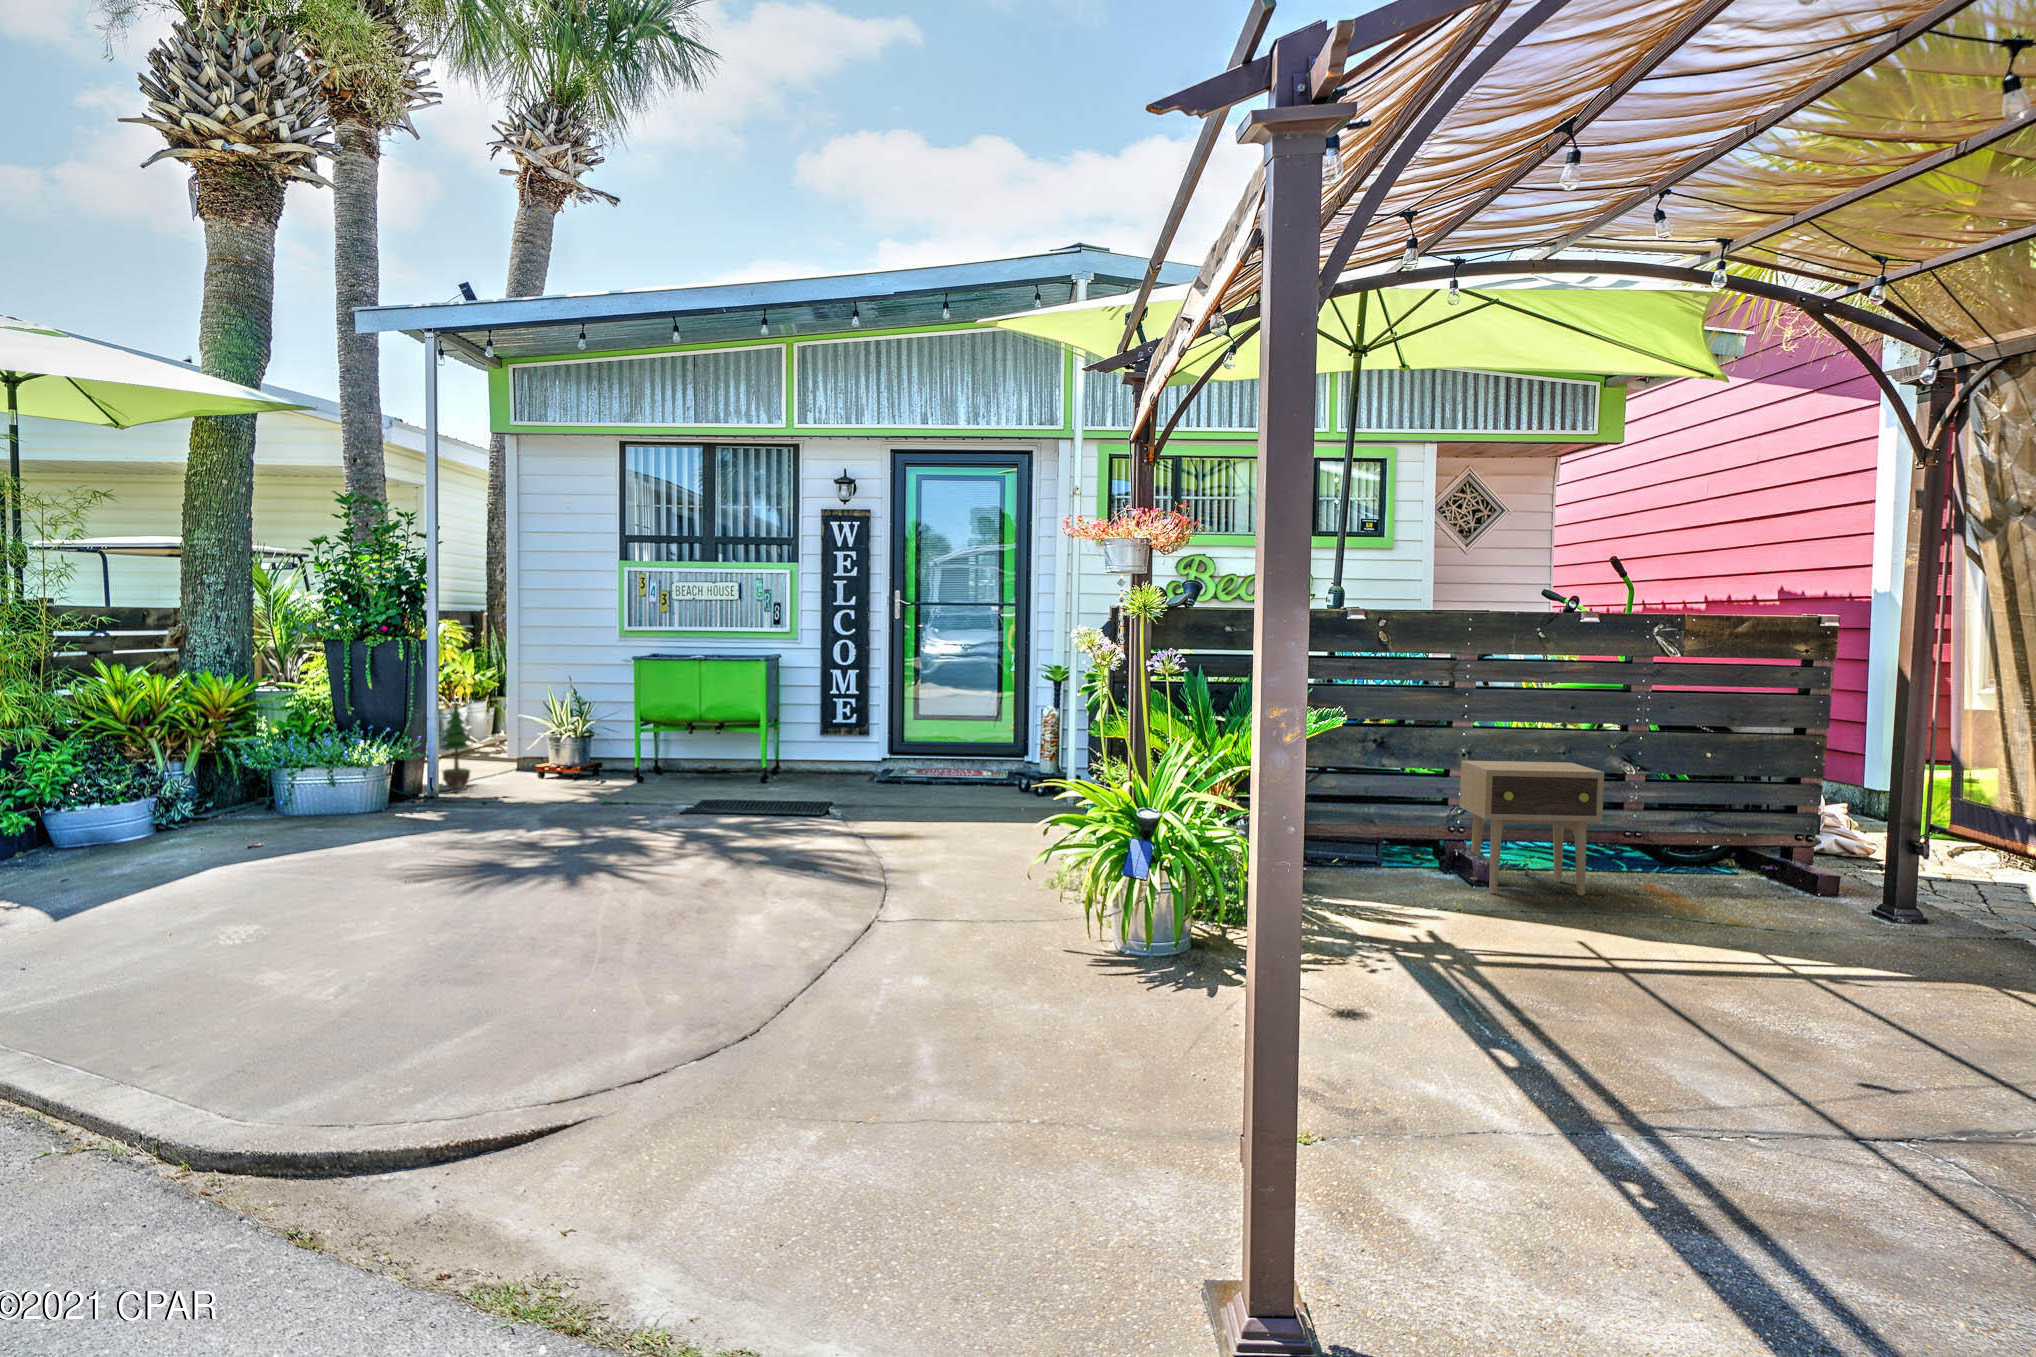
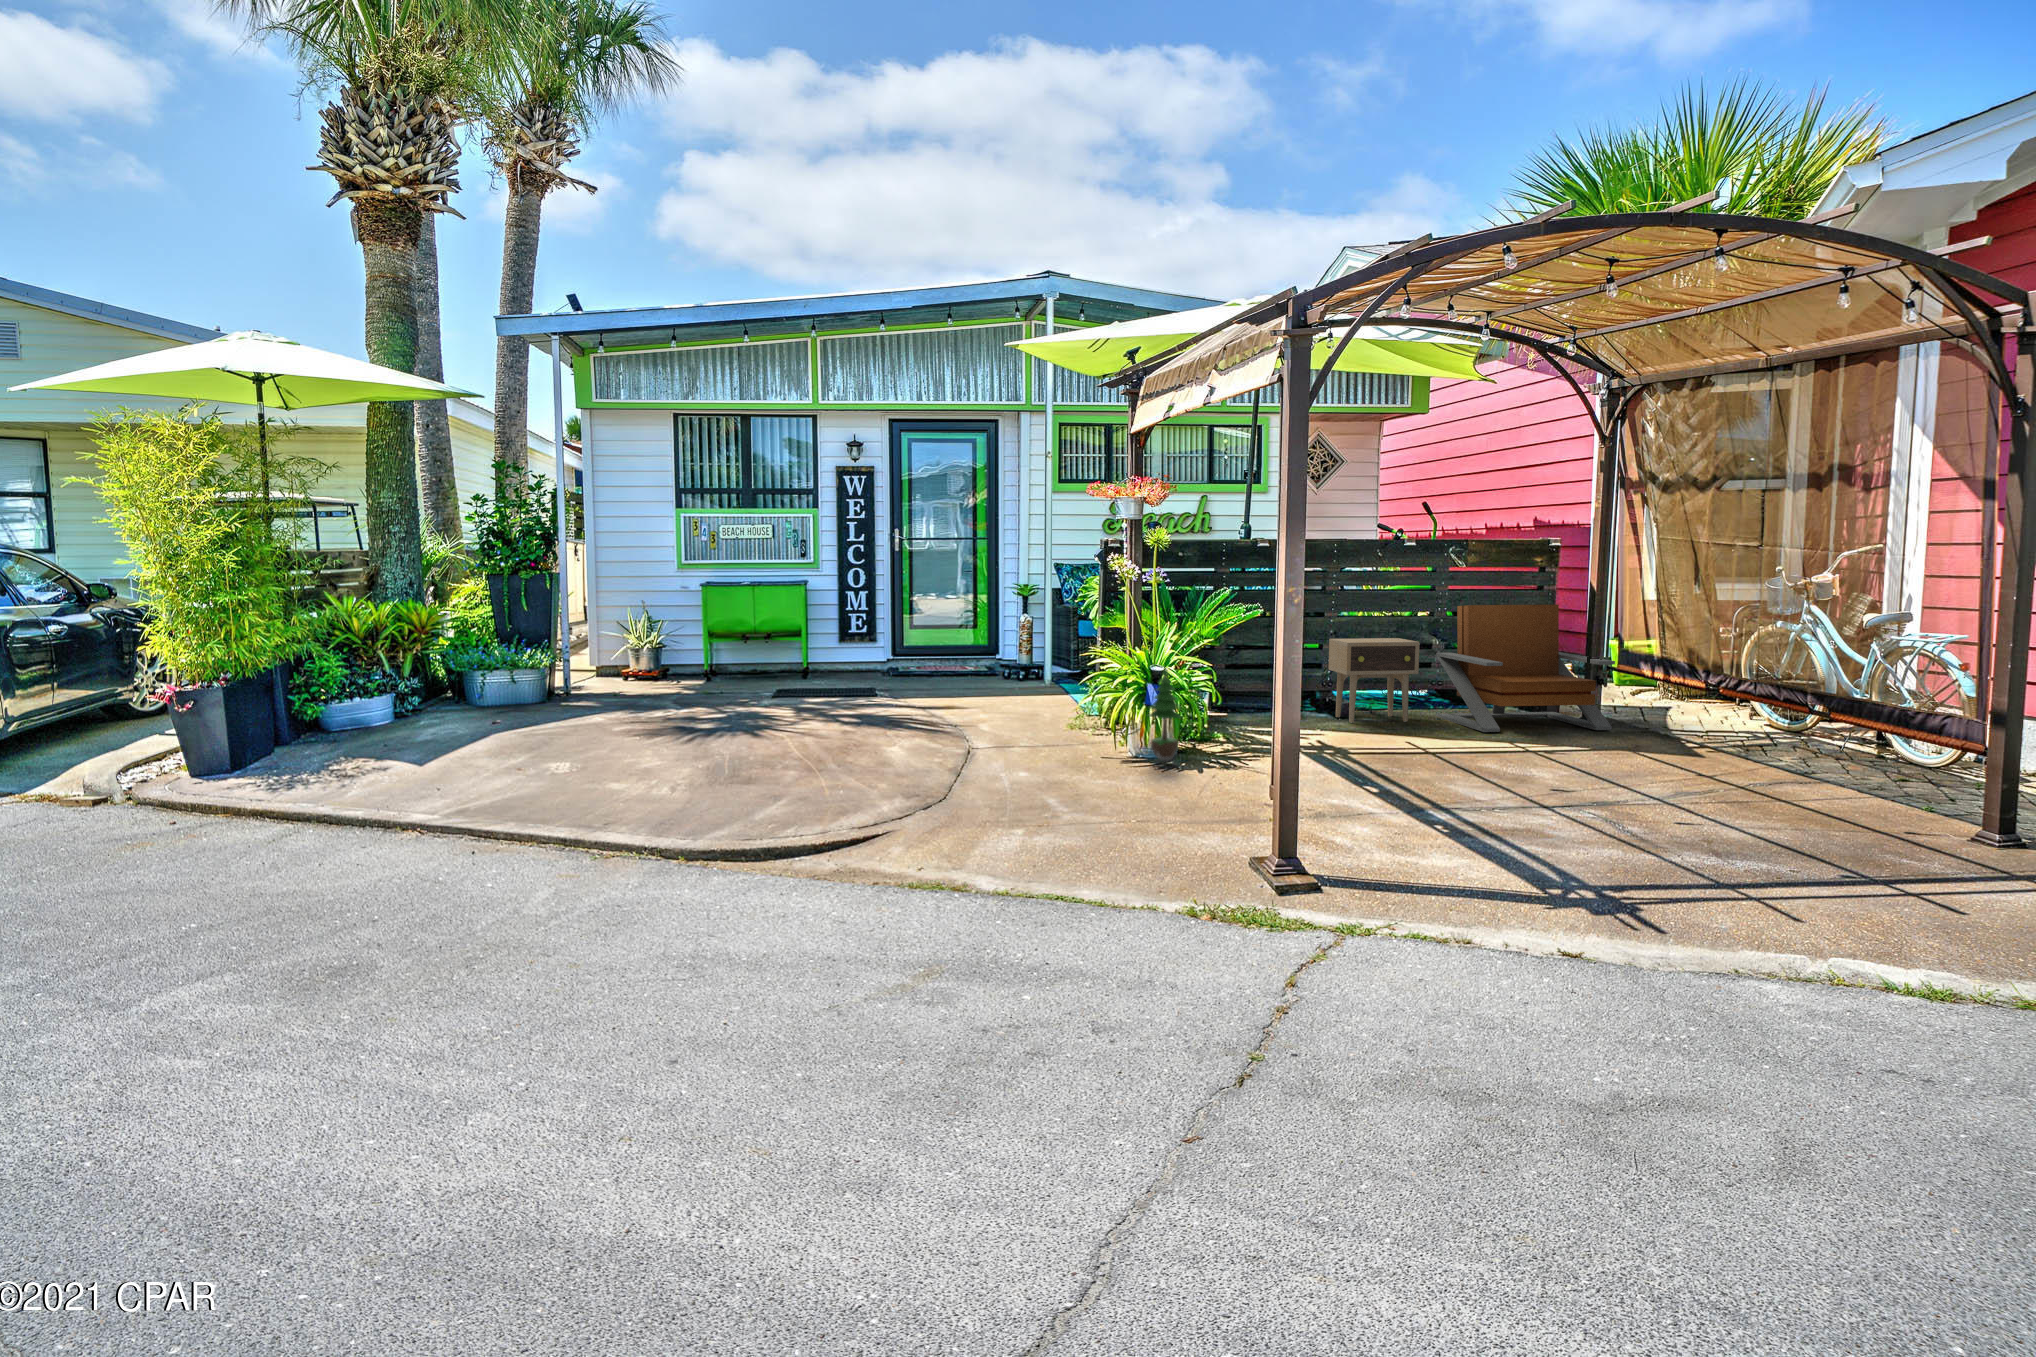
potted tree: present [440,703,471,792] -> present [1149,668,1180,763]
lounge chair: none [1632,717,1944,930] -> present [1436,605,1615,732]

